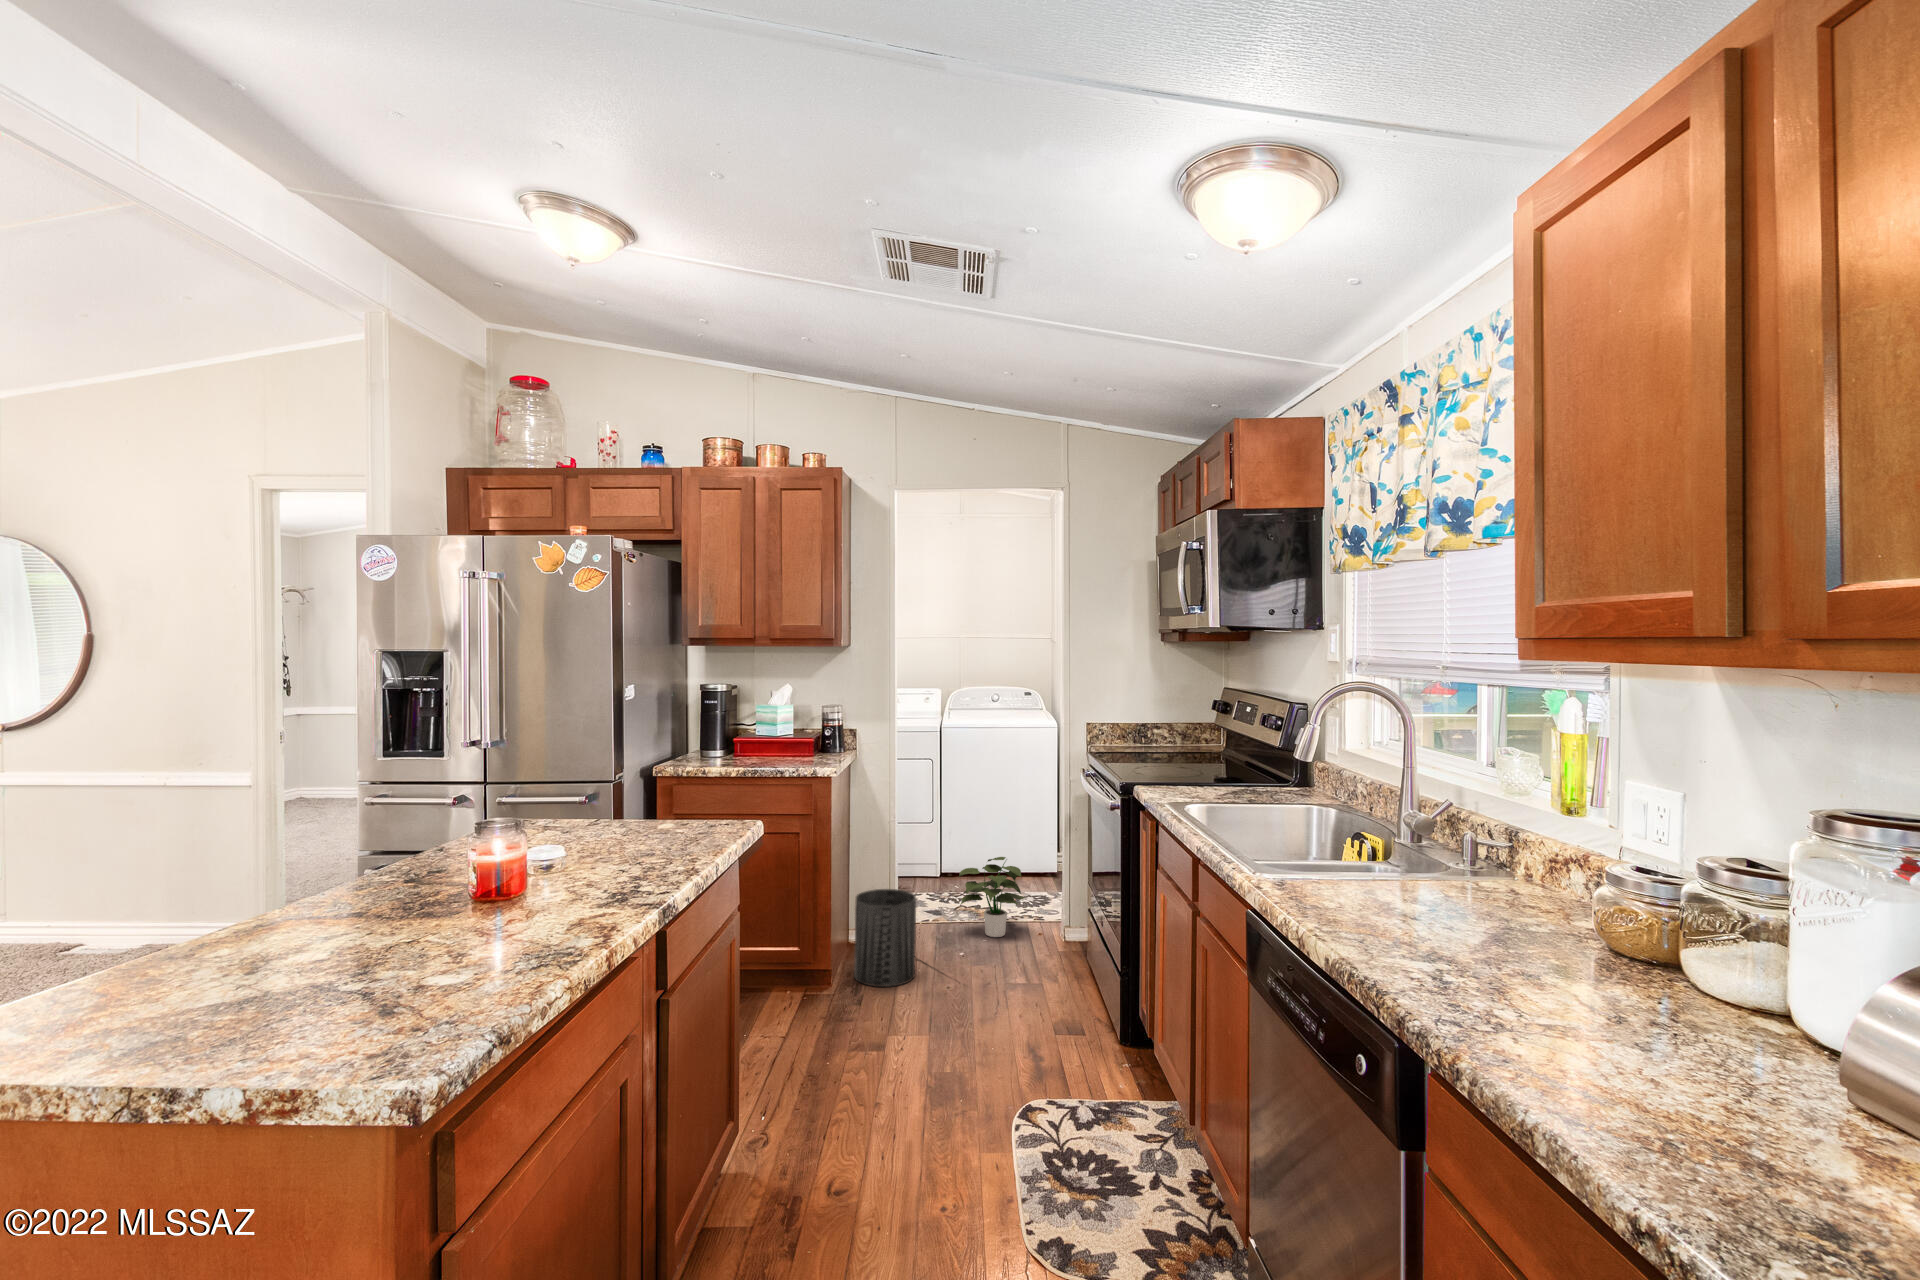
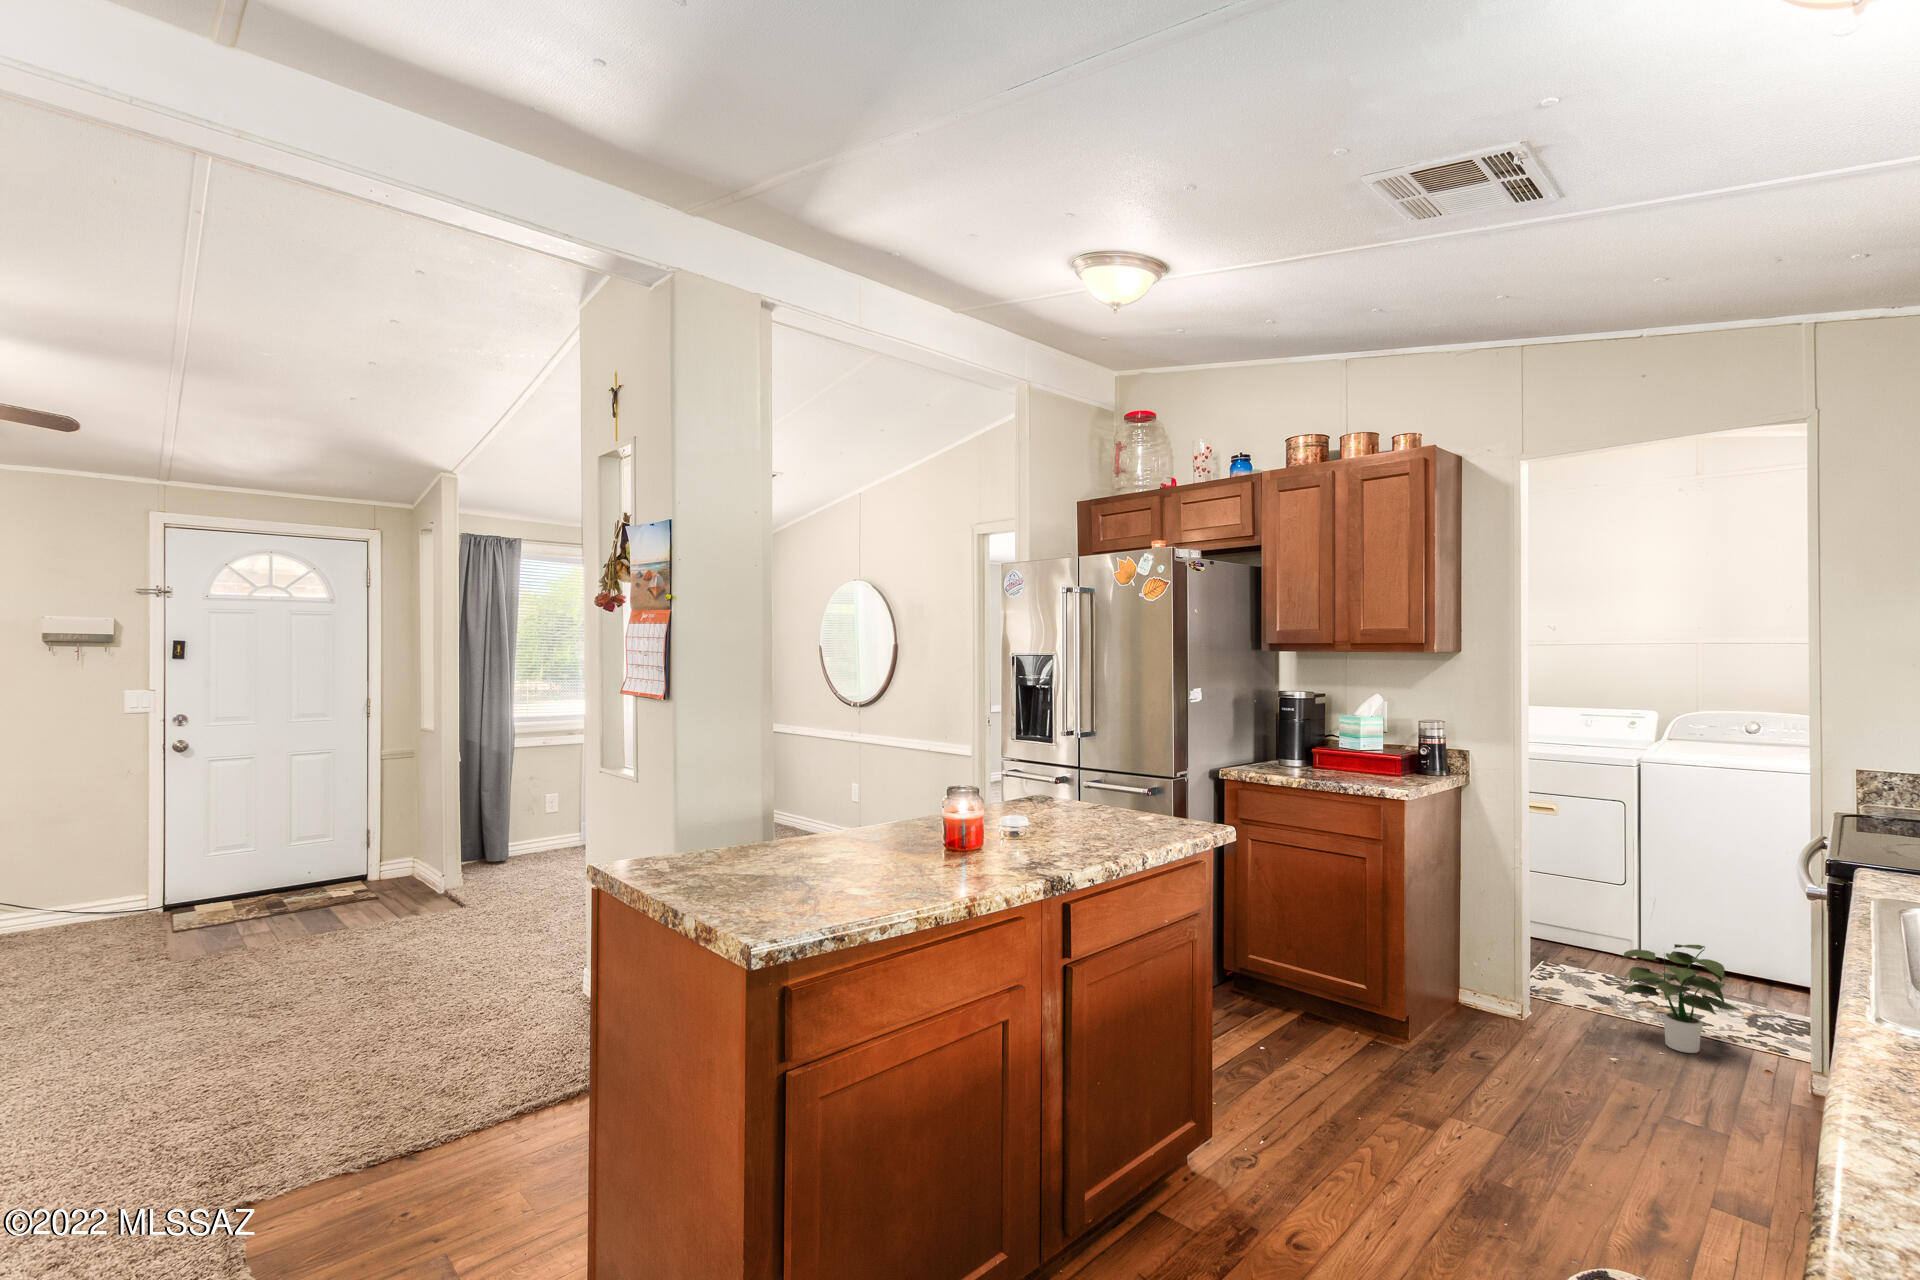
trash can: present [854,889,916,987] -> none [1445,946,1530,1068]

